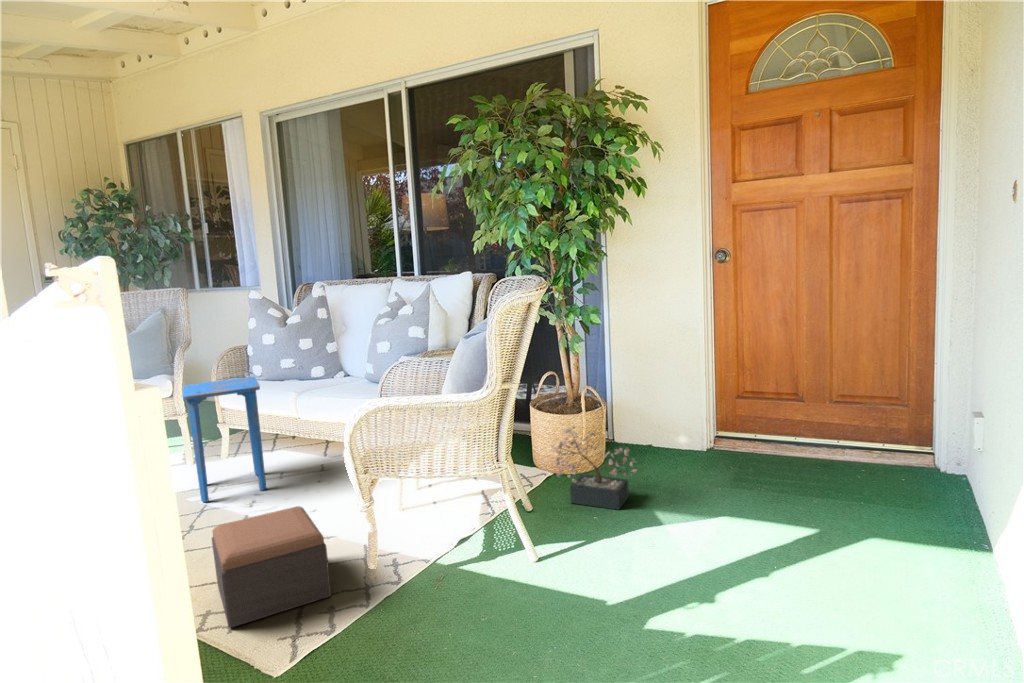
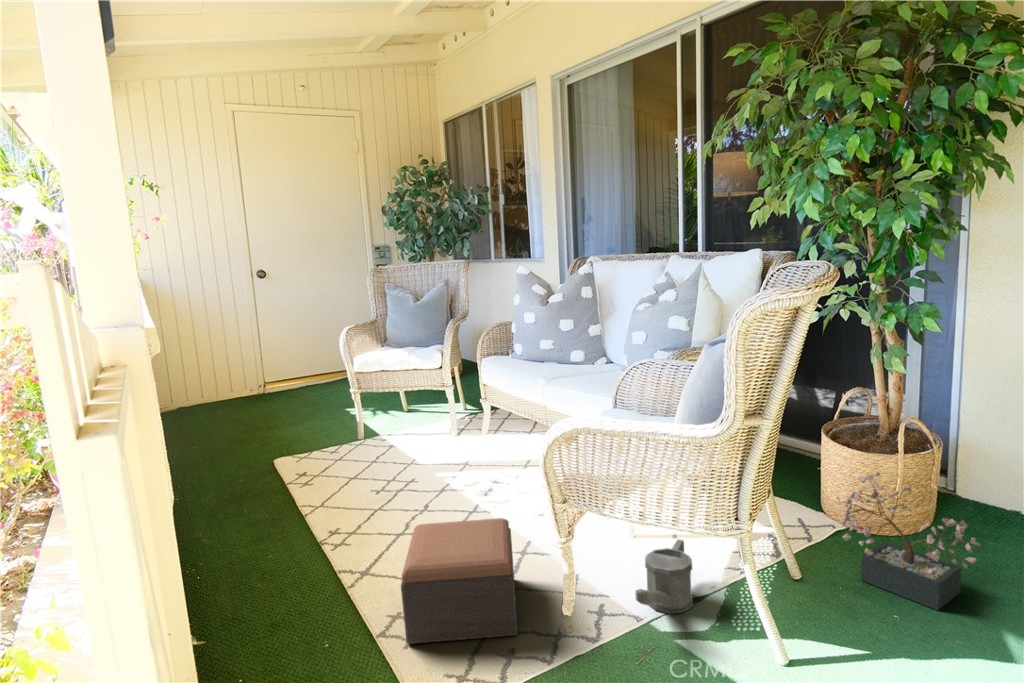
side table: present [183,377,266,502] -> none [432,357,509,482]
watering can: none [425,497,465,553] -> present [636,539,693,614]

